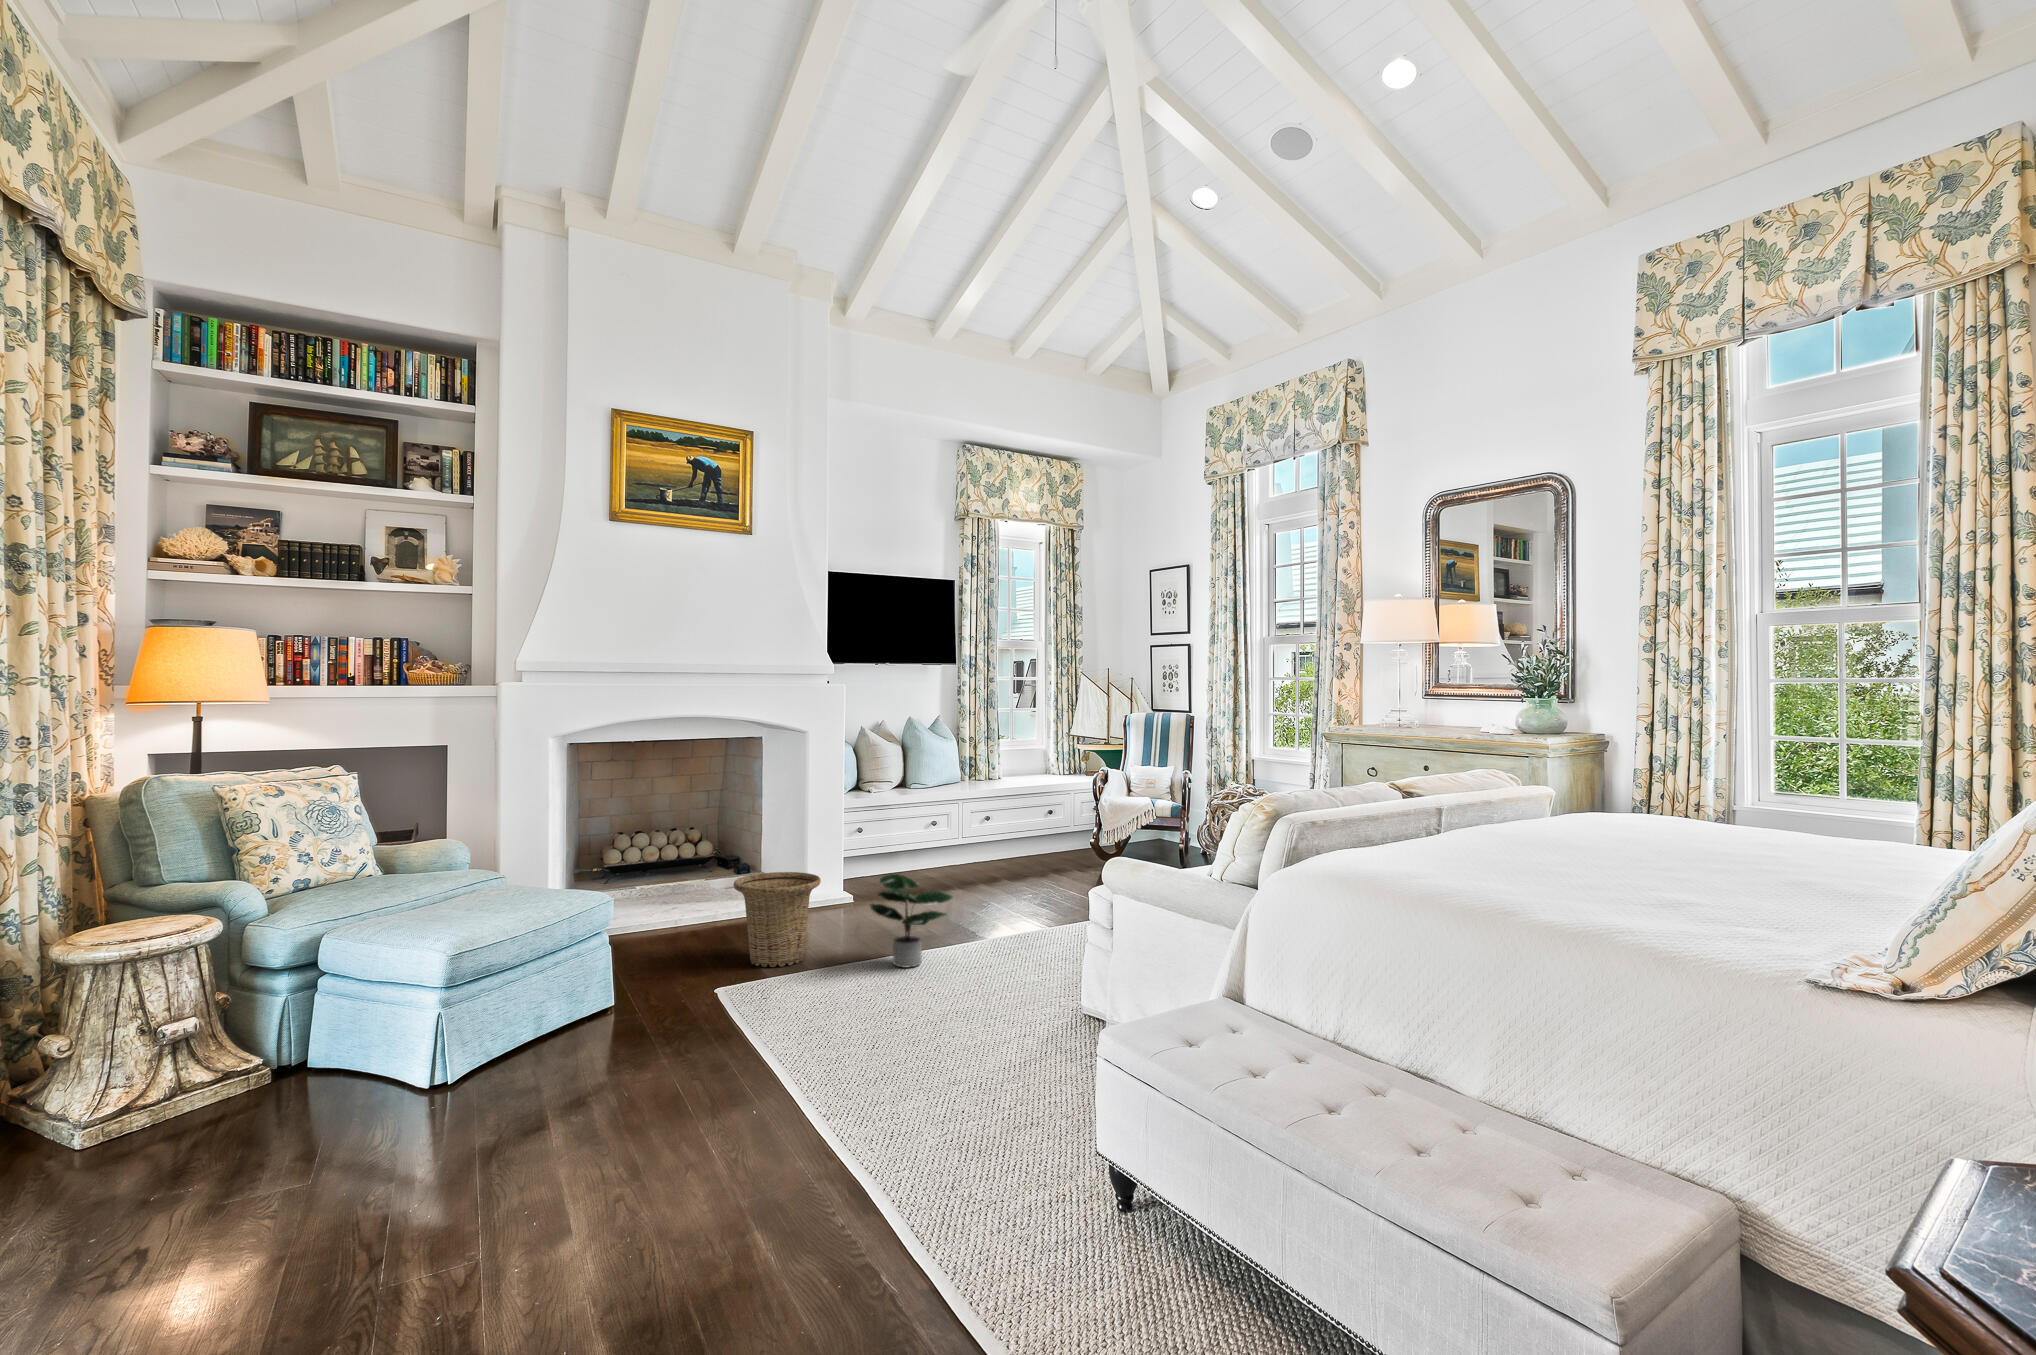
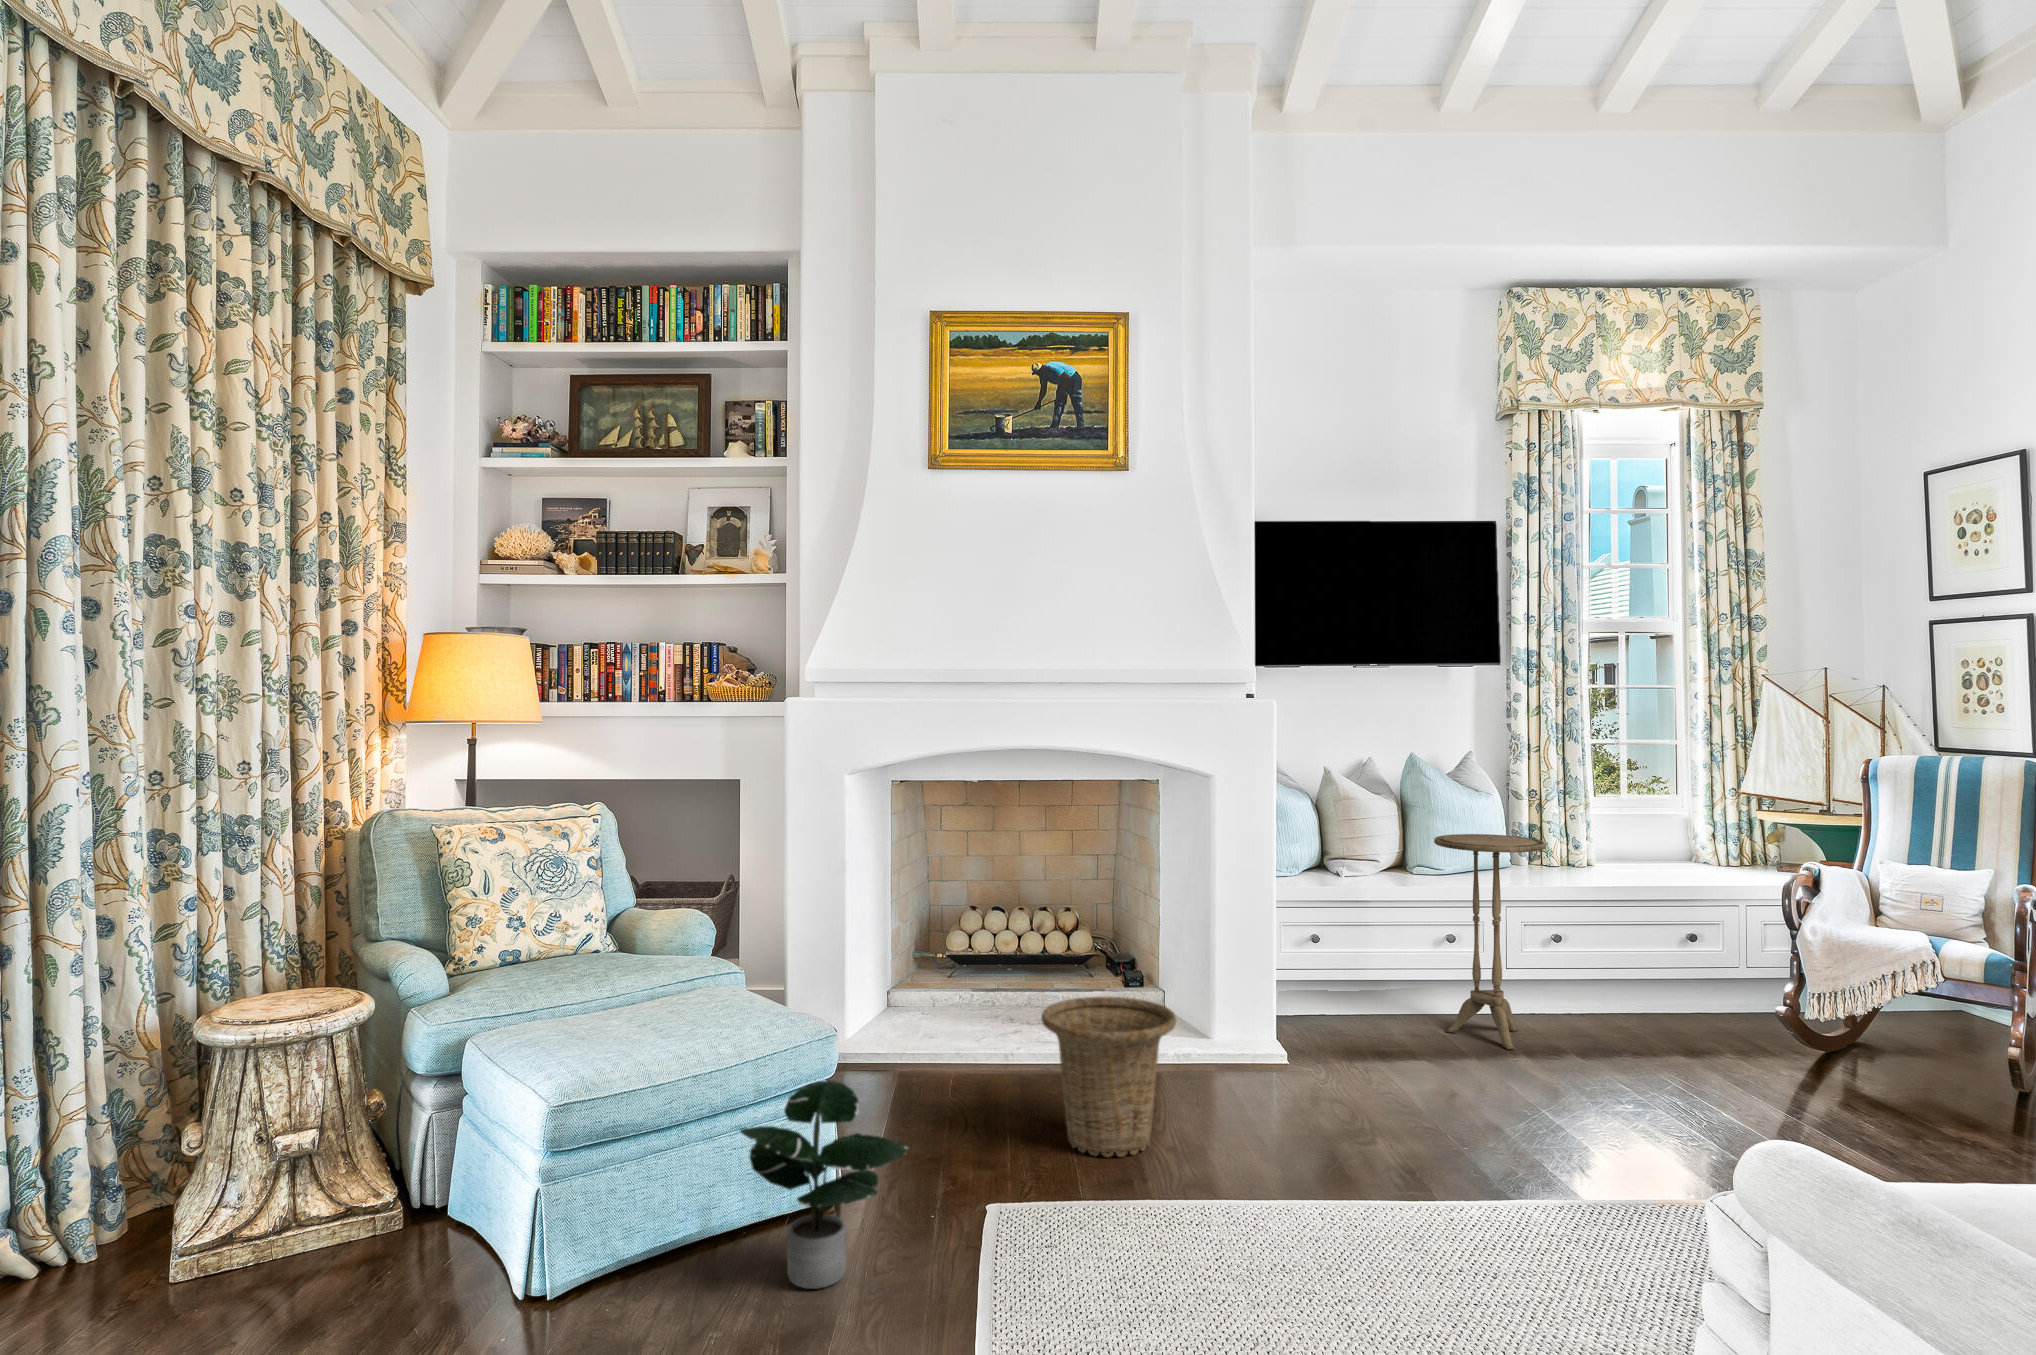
side table: none [933,768,994,890] -> present [1434,834,1546,1050]
potted plant: present [869,874,952,968] -> present [740,1080,908,1289]

